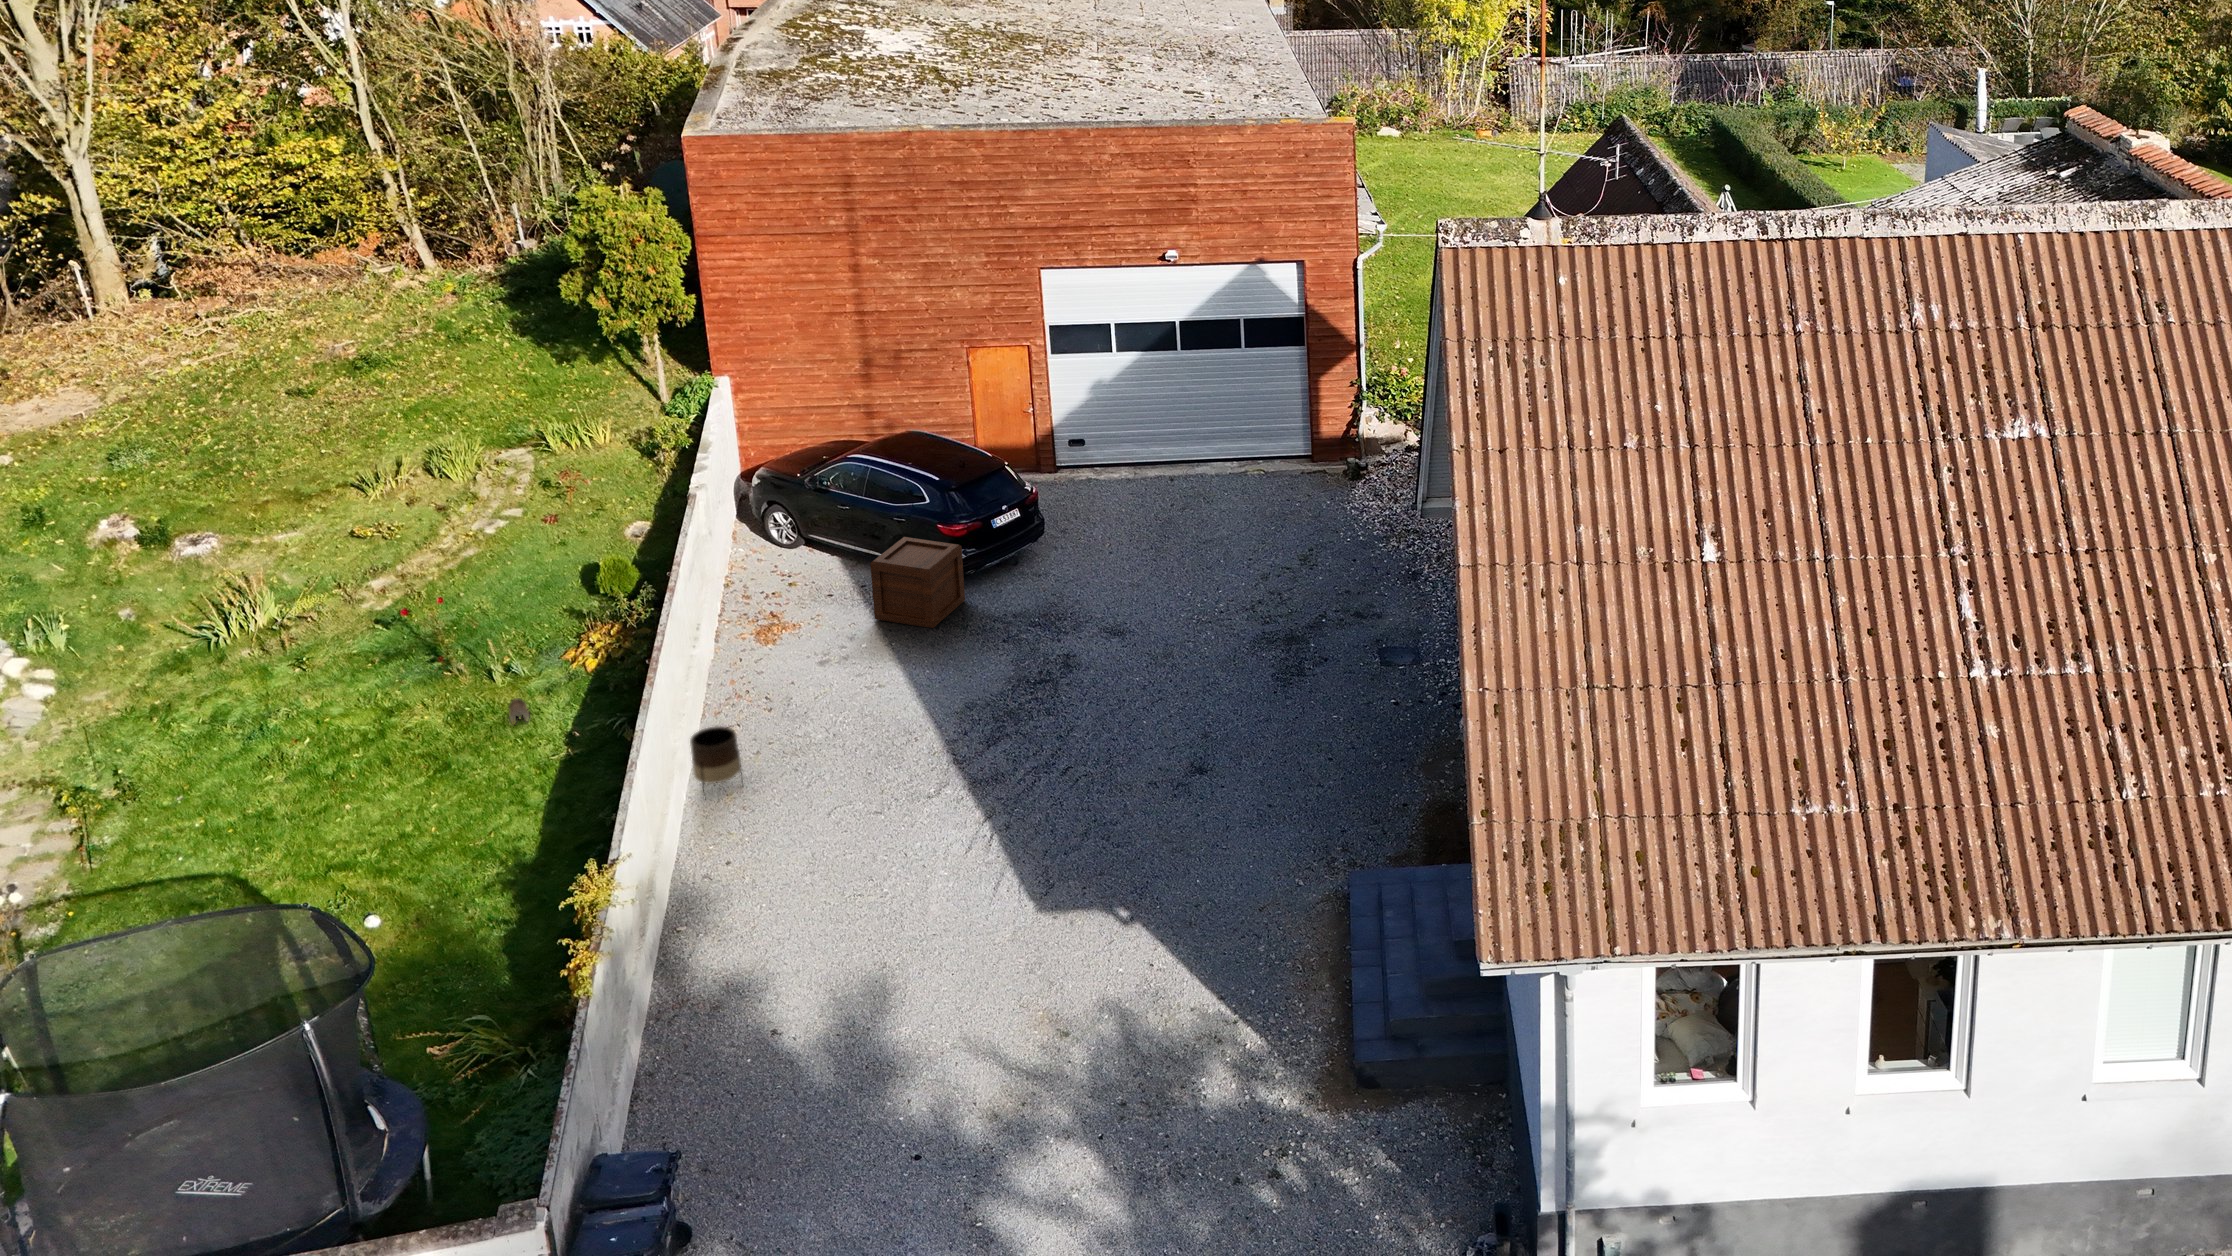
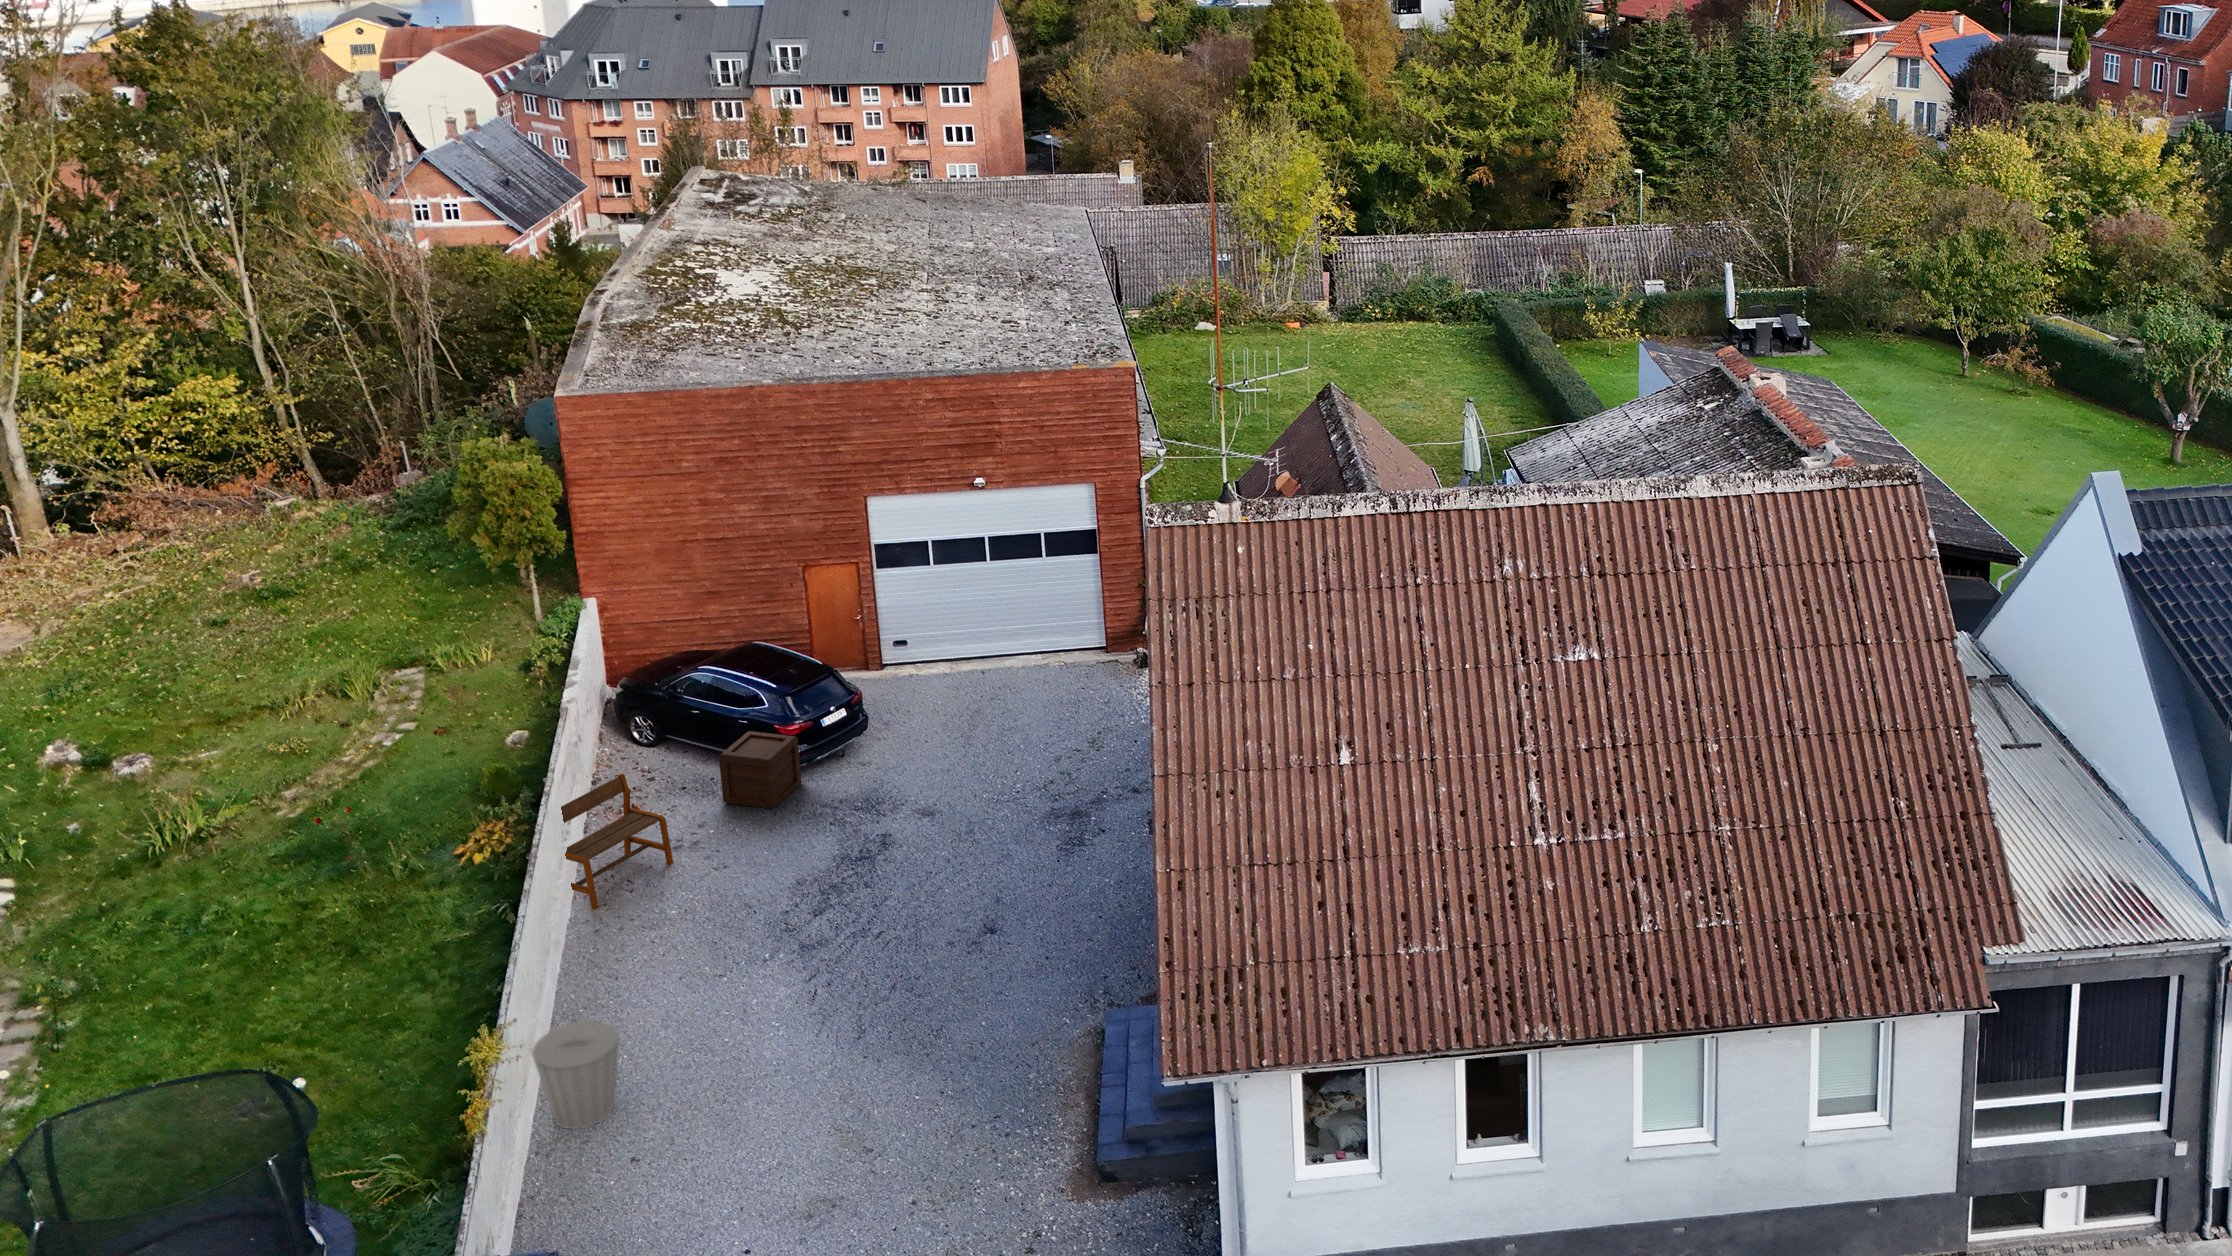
bench: none [672,577,818,735] -> present [561,774,673,910]
plush toy: present [508,698,530,724] -> none [408,887,427,910]
planter: present [690,726,741,784] -> none [564,904,610,967]
trash can: none [649,863,755,995] -> present [532,1021,619,1129]

